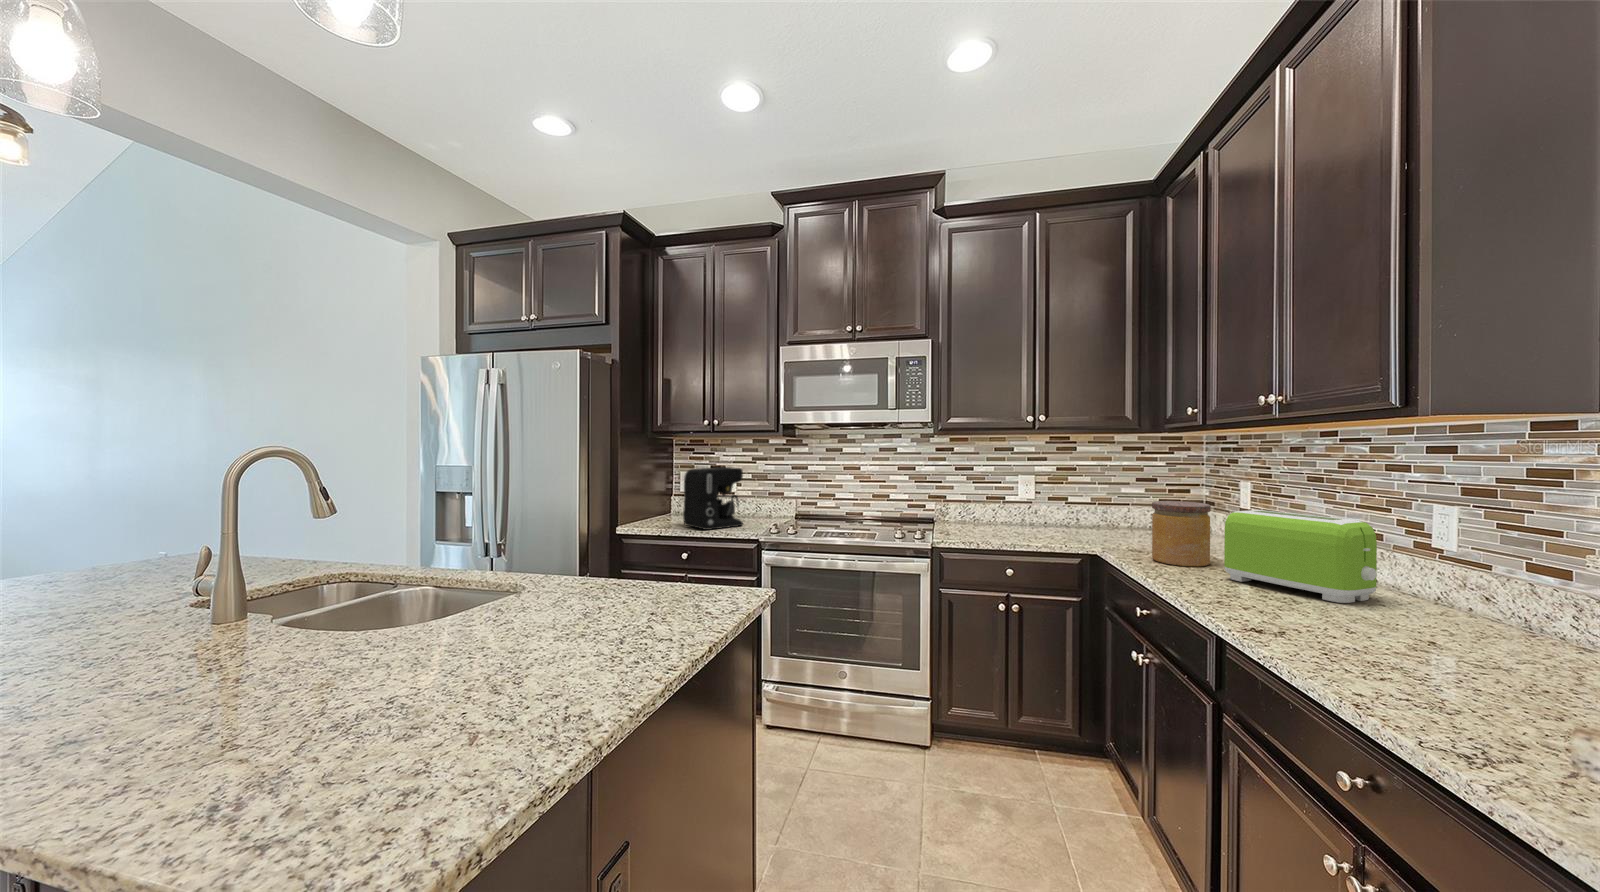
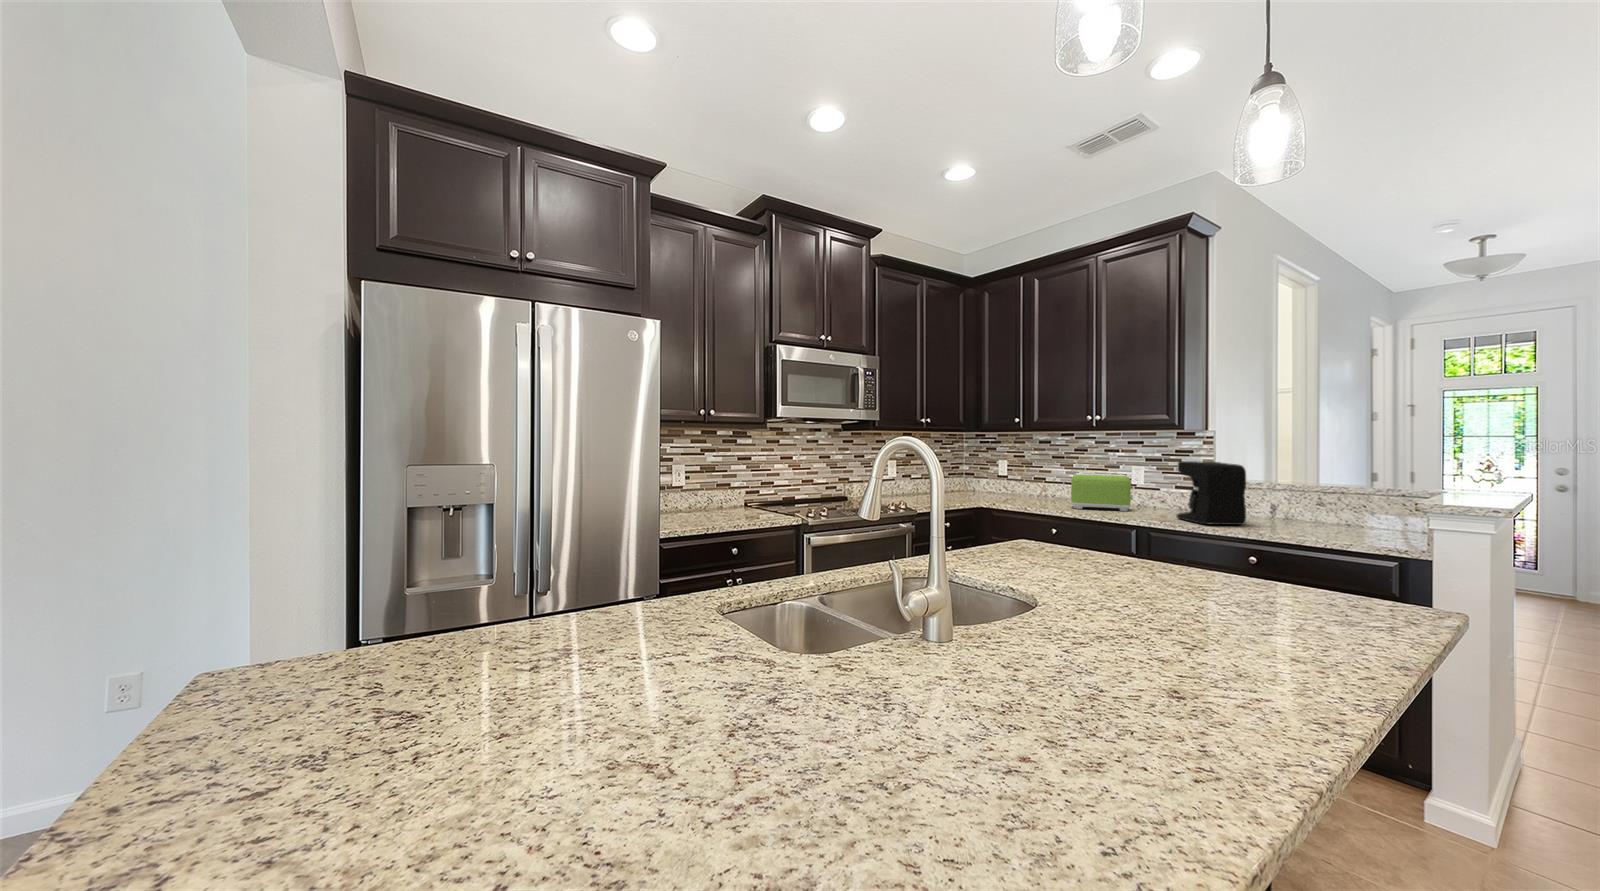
coffee maker: present [683,467,743,530] -> present [1176,461,1246,525]
jar: present [1152,501,1211,566] -> none [1019,472,1048,506]

